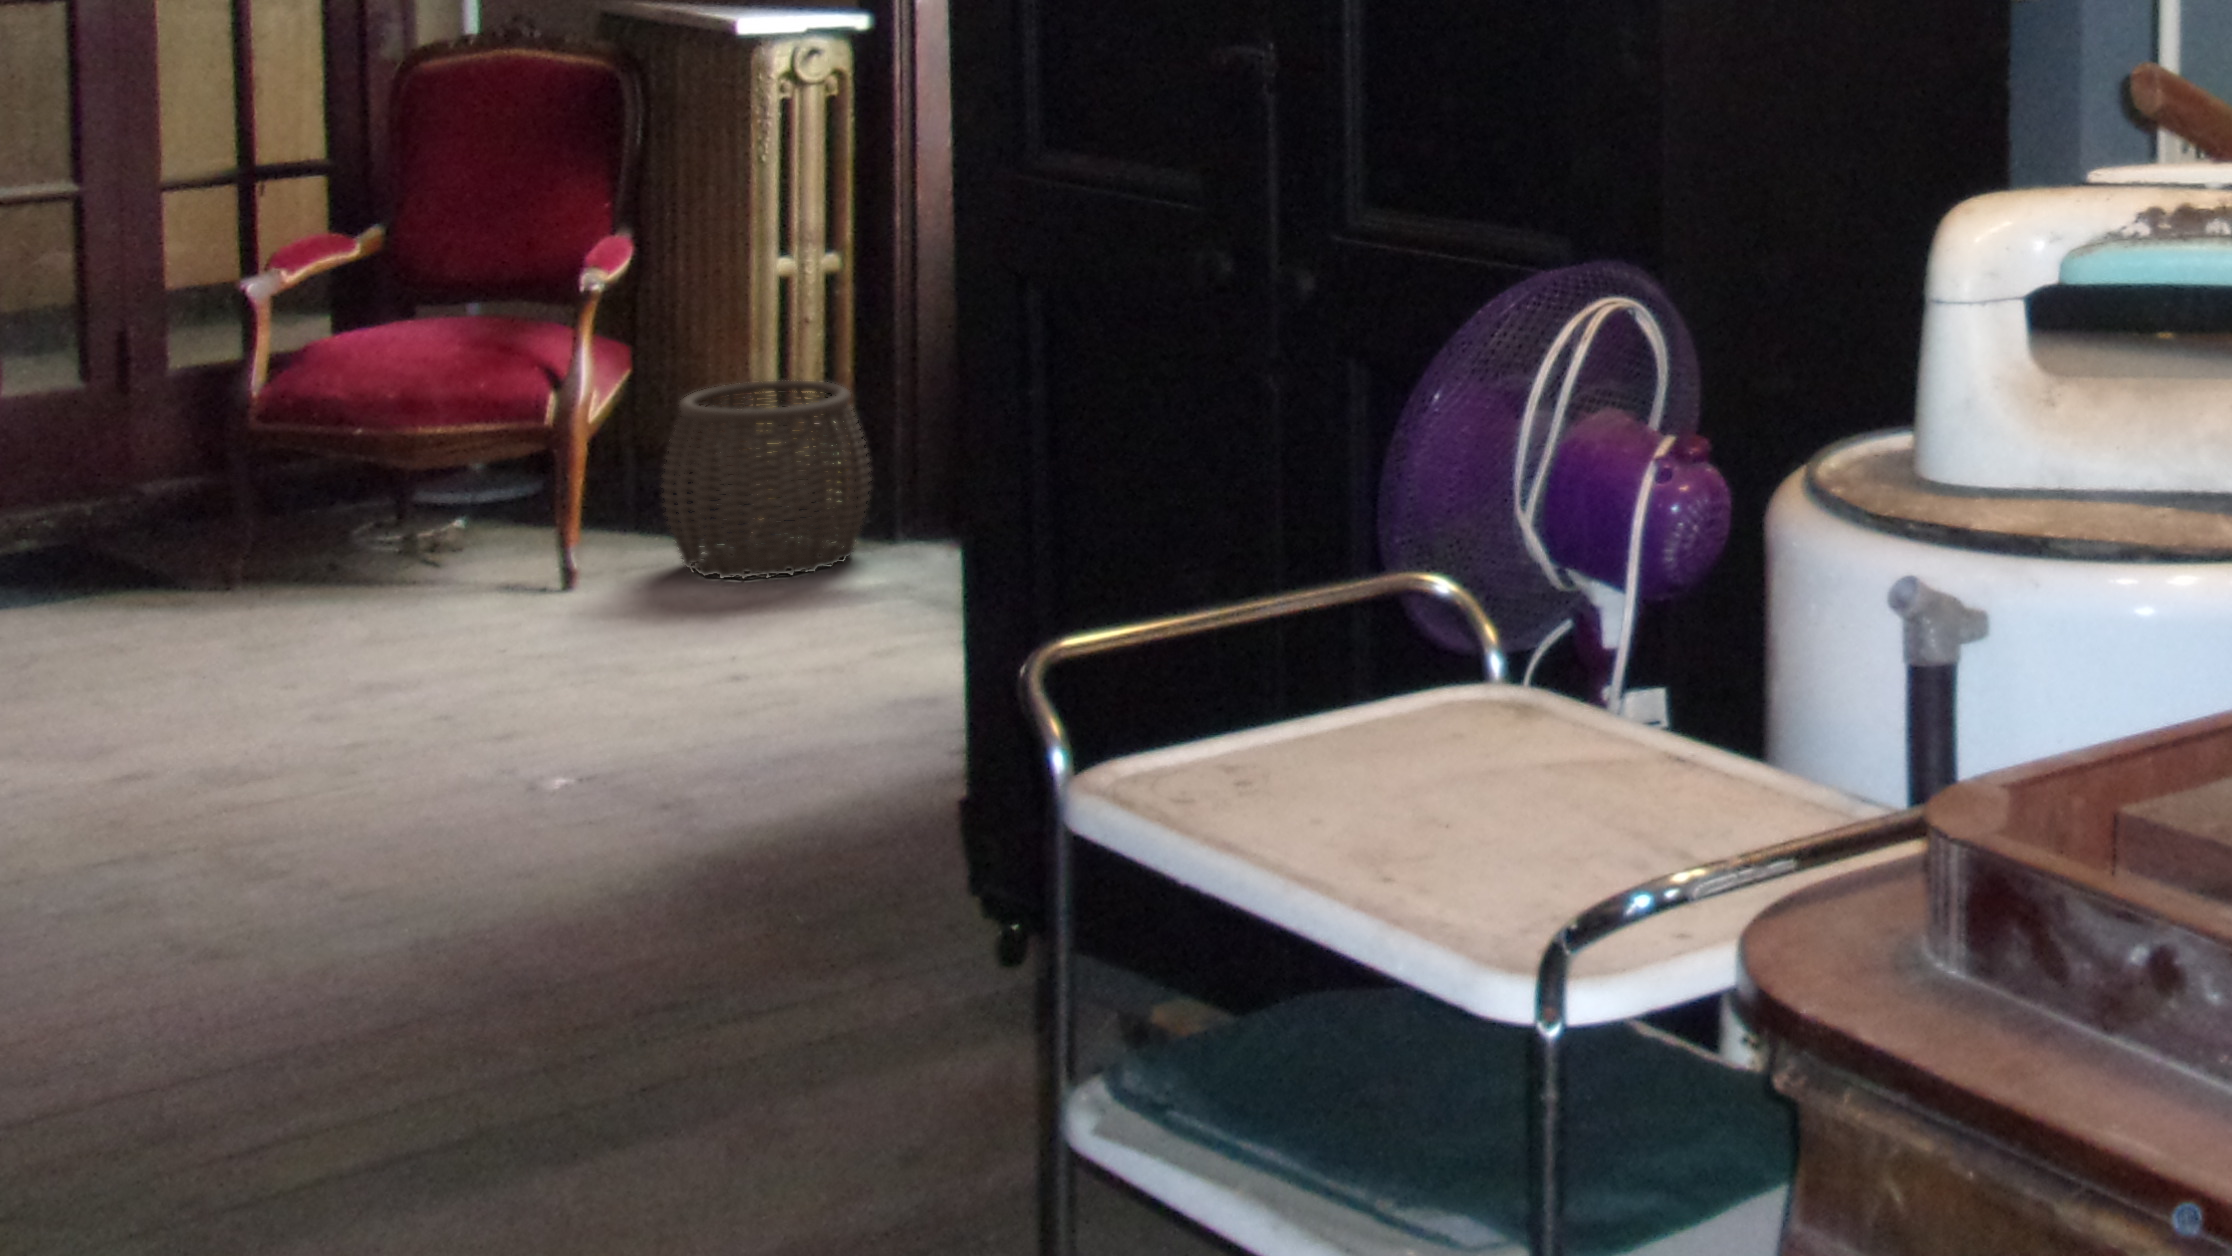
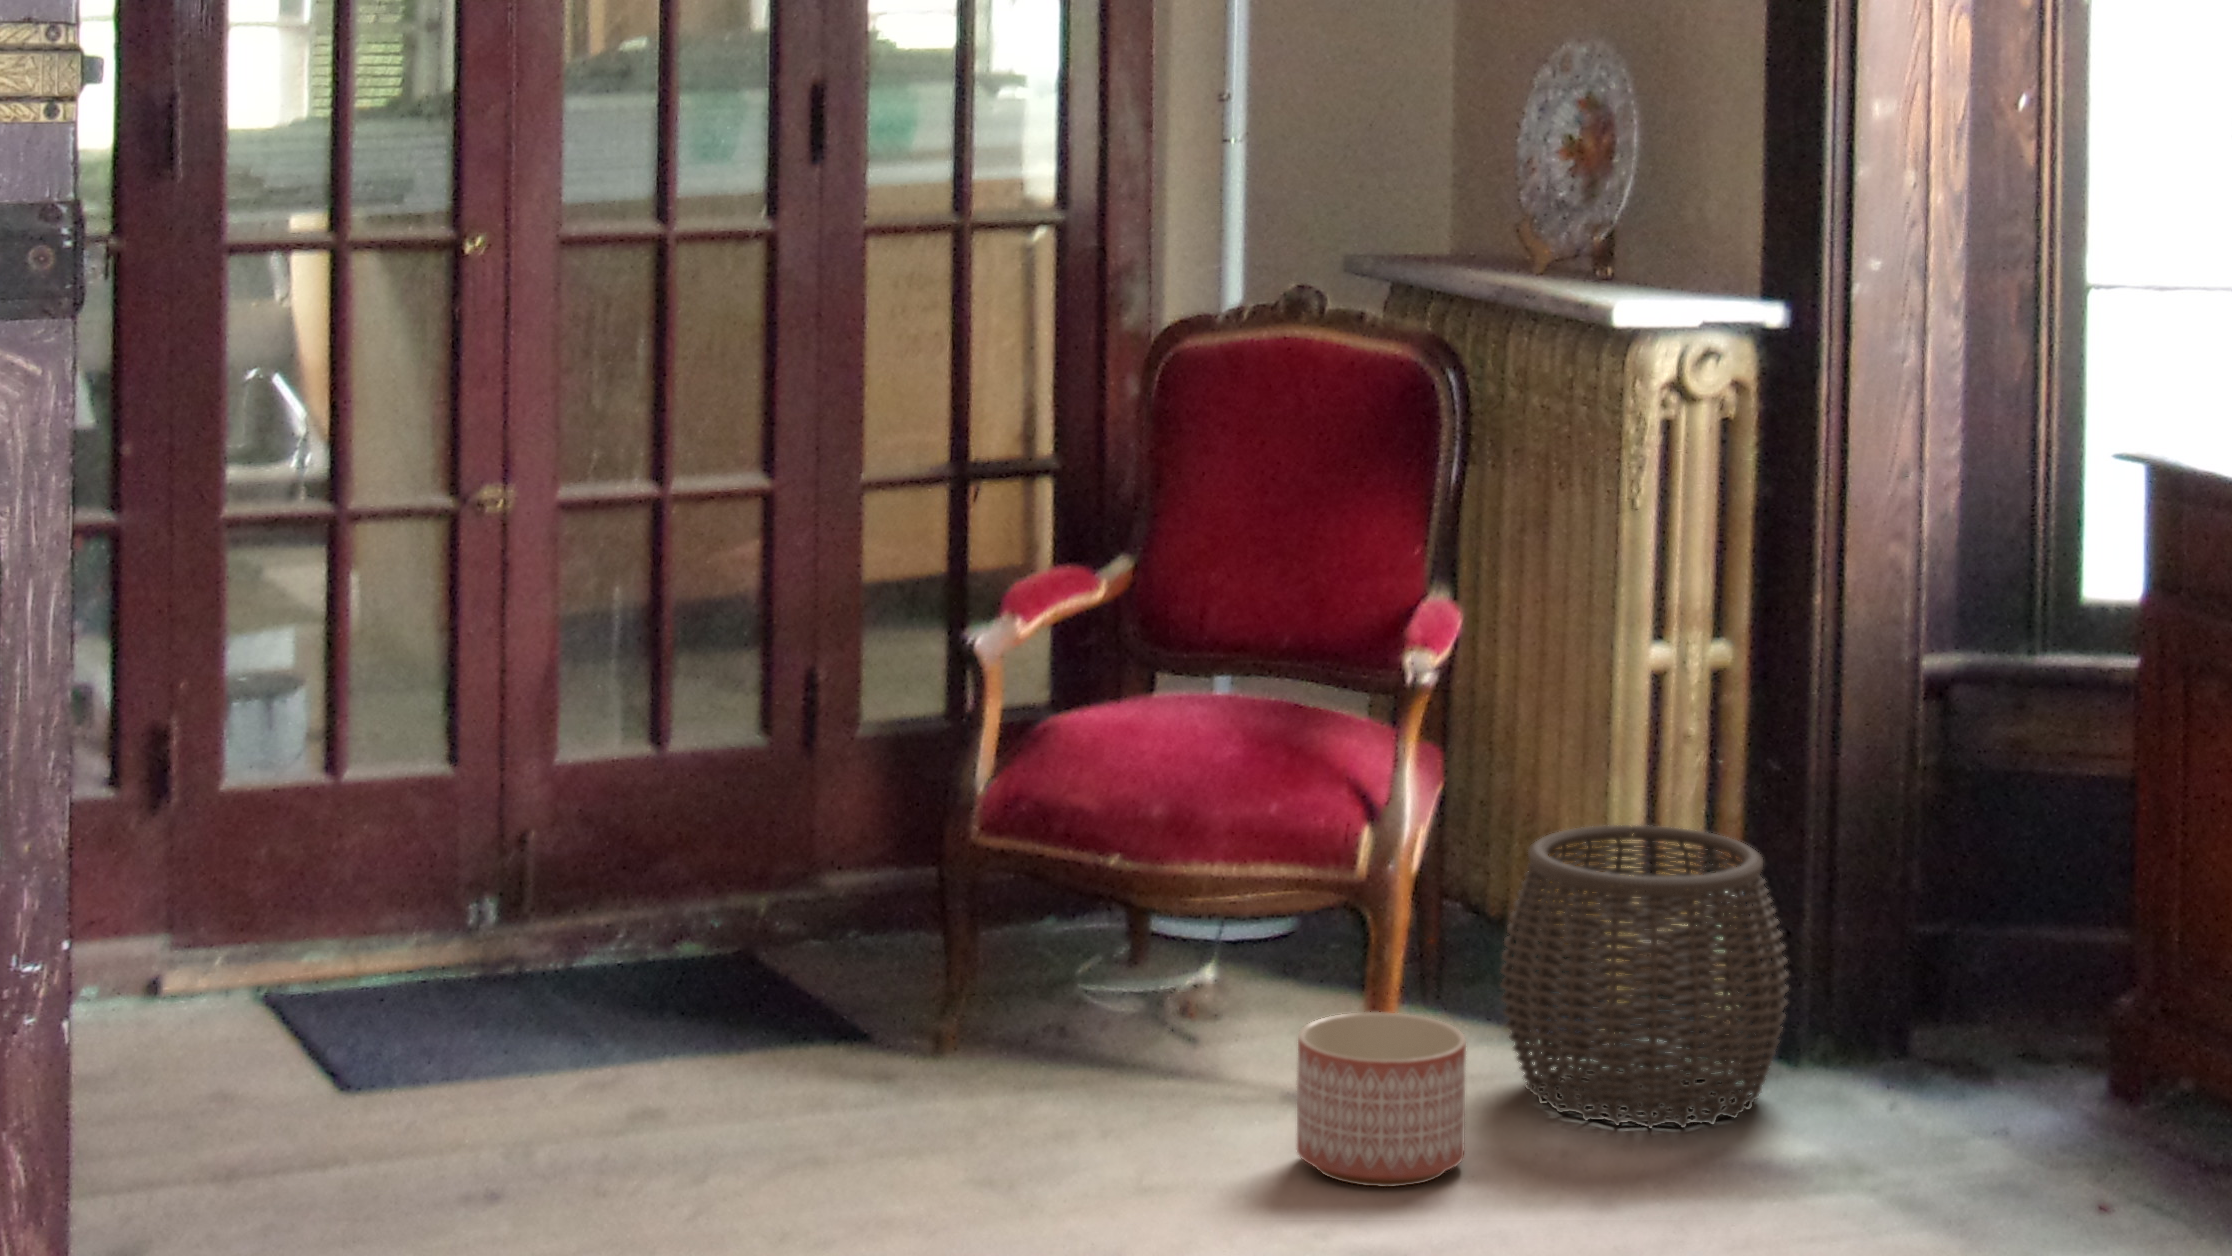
planter: none [495,516,623,629] -> present [1297,1012,1466,1187]

